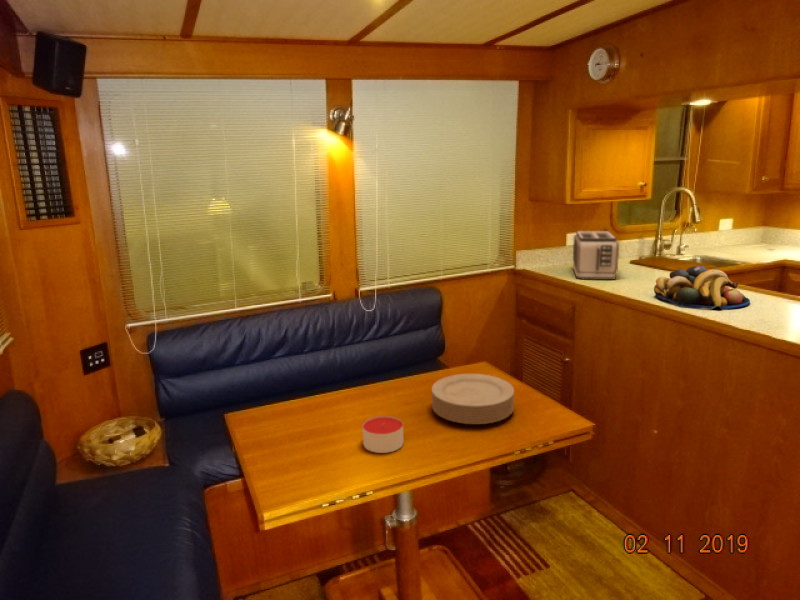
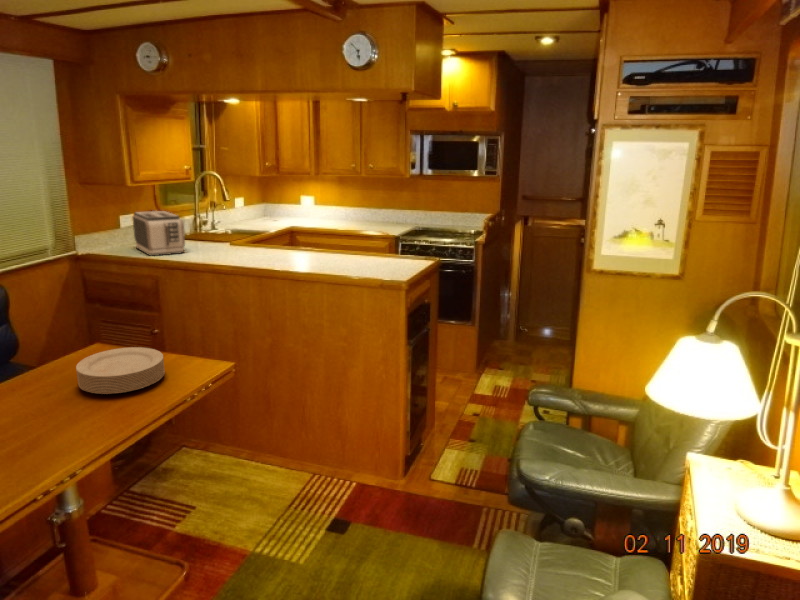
fruit bowl: present [654,266,750,310] -> none [227,233,294,266]
candle: present [363,416,403,453] -> none [28,404,80,443]

